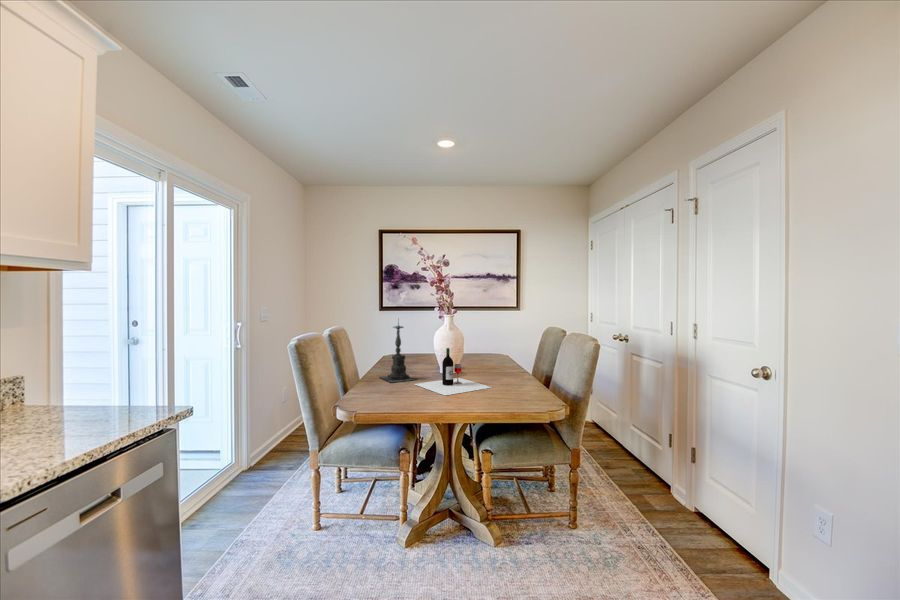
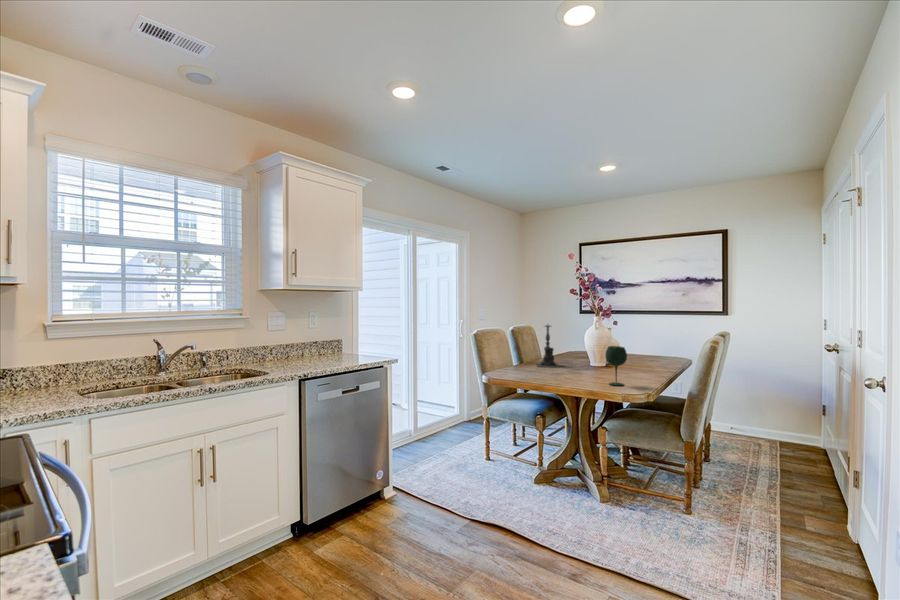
wine bottle: present [415,348,491,395] -> none [552,344,608,377]
wine glass: none [508,349,533,398] -> present [605,346,627,386]

